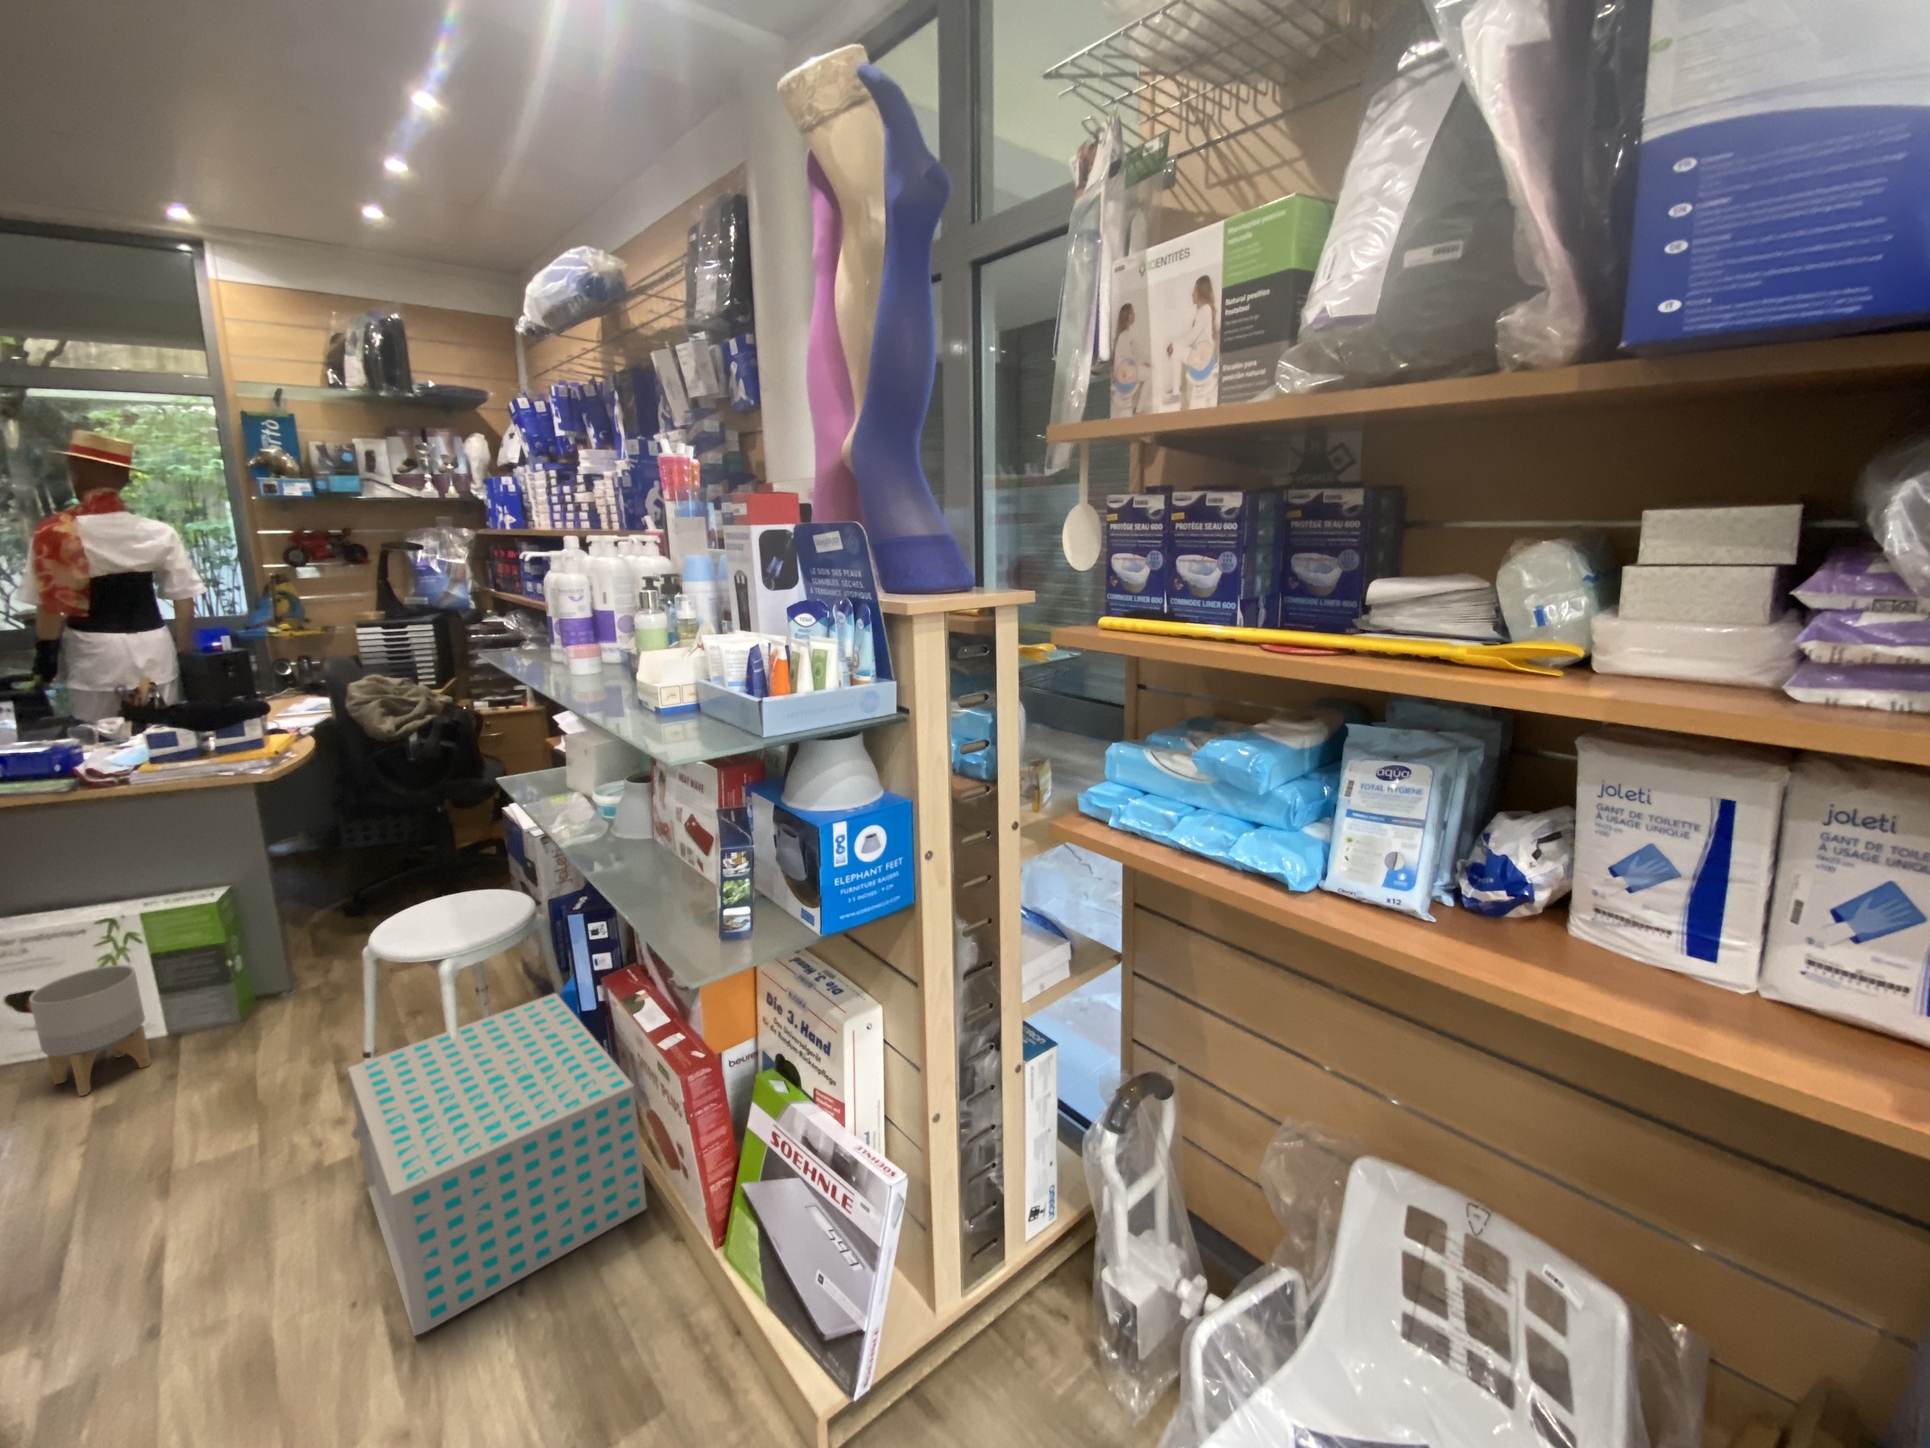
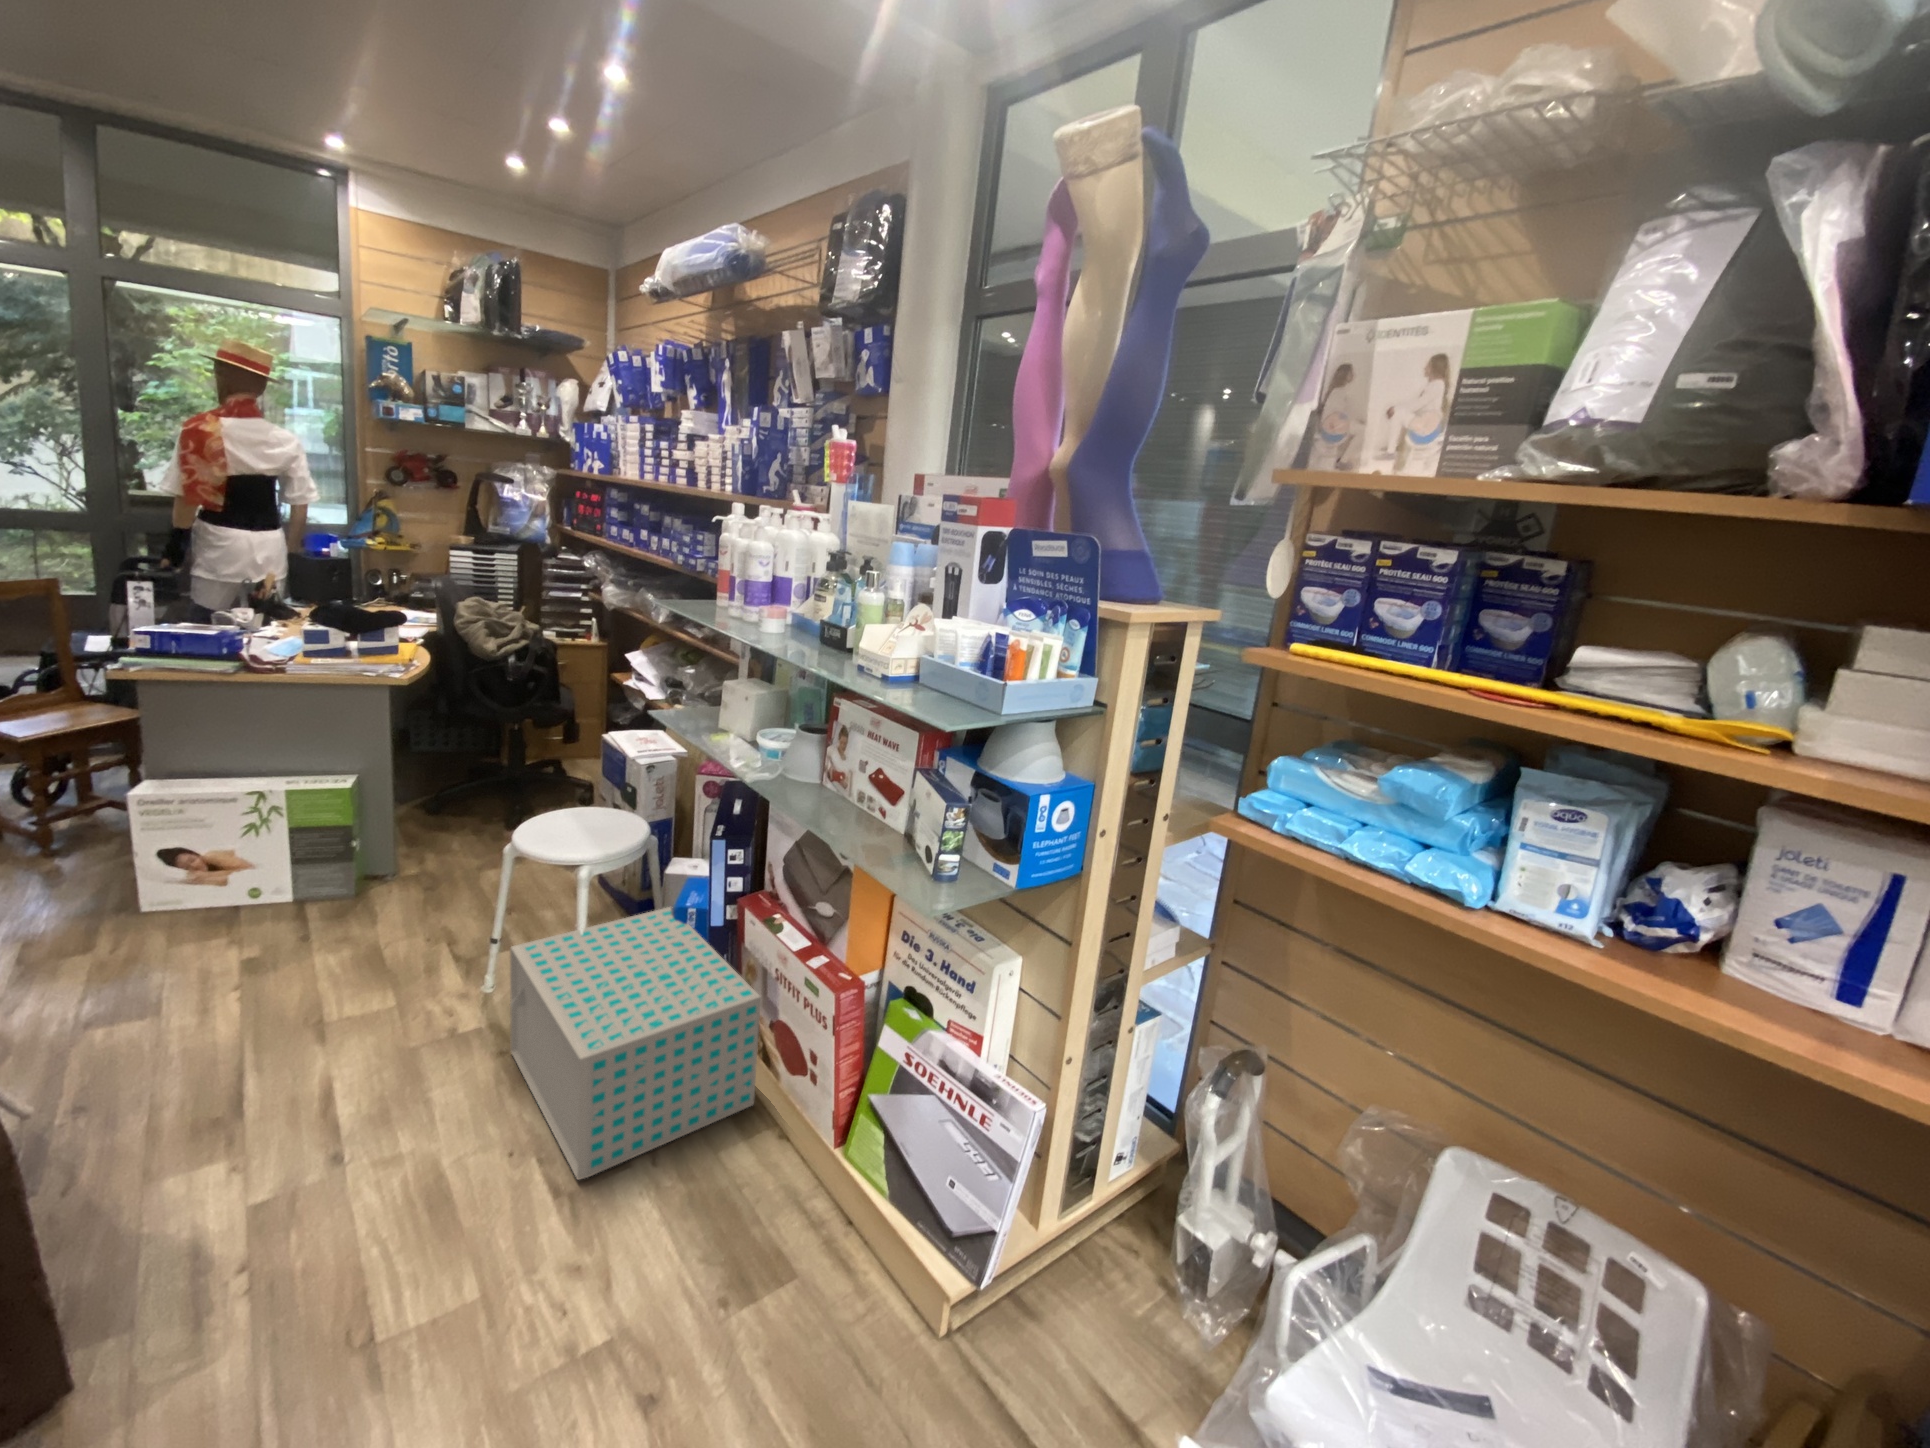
planter: present [29,965,151,1096] -> none [217,830,302,940]

